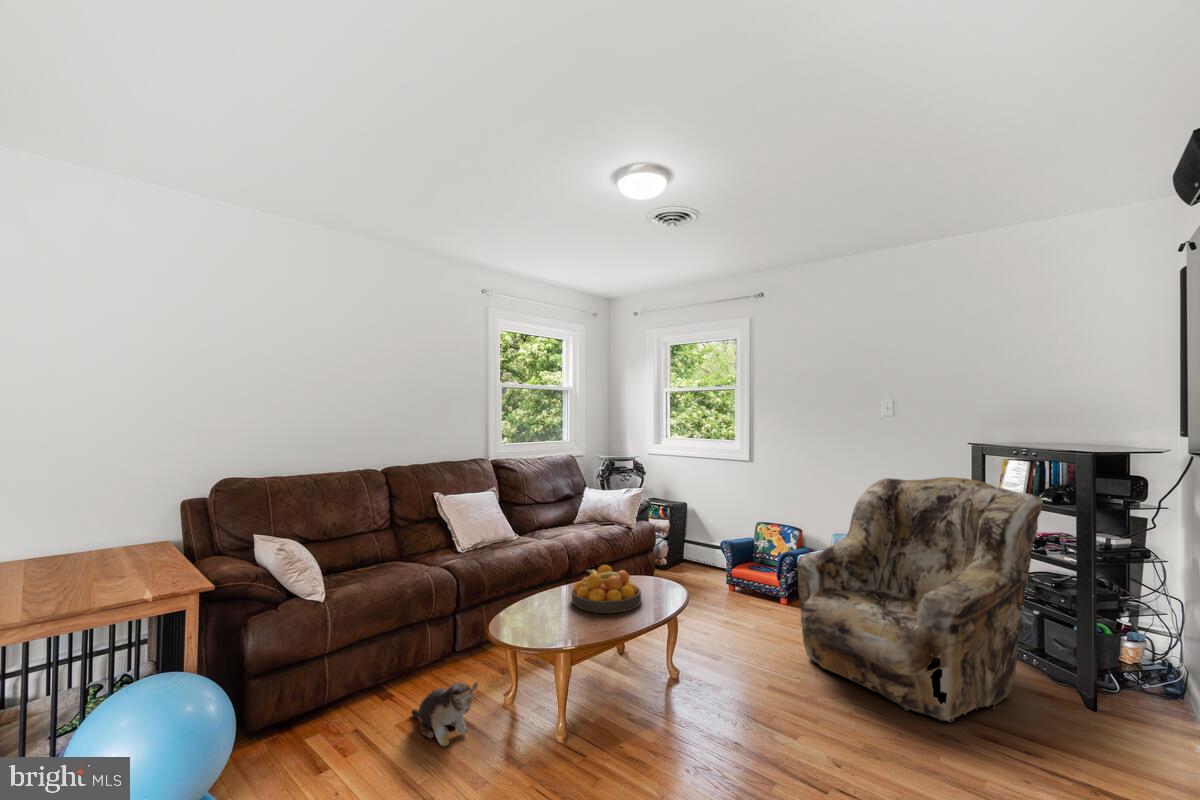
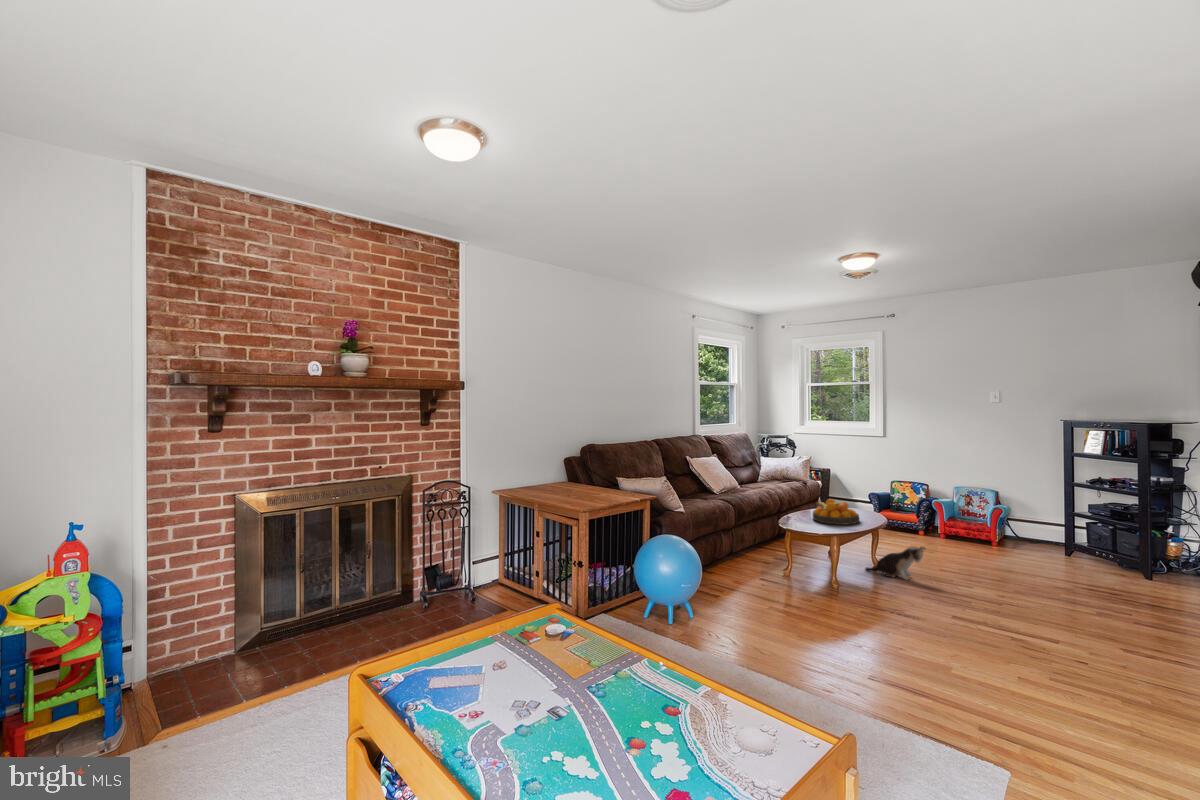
armchair: present [797,477,1043,721] -> none [947,442,1116,582]
plush toy: present [412,682,478,746] -> present [865,547,926,580]

